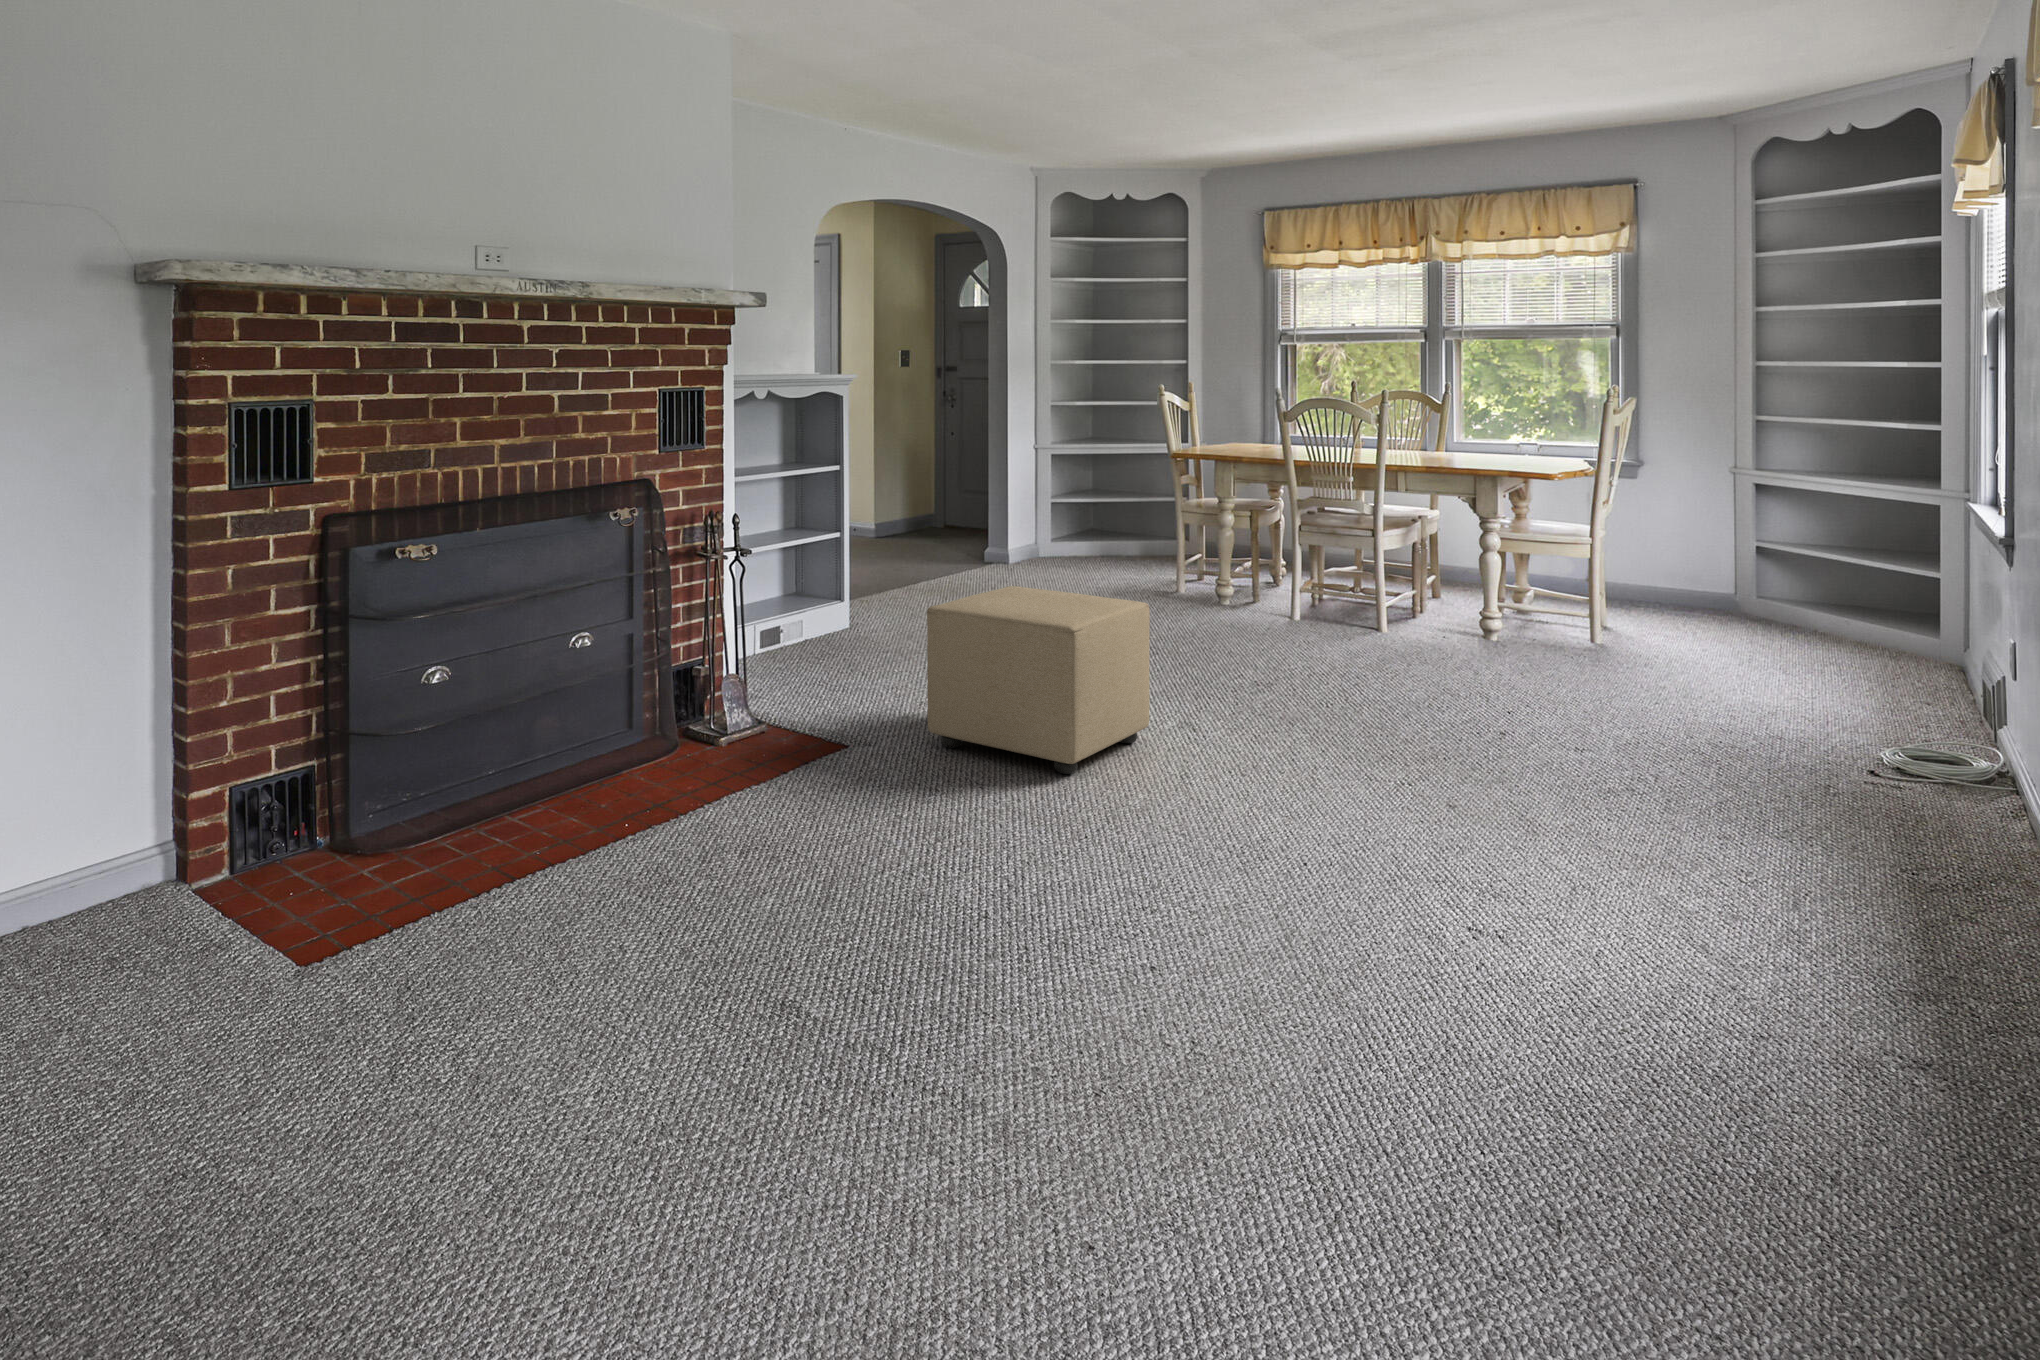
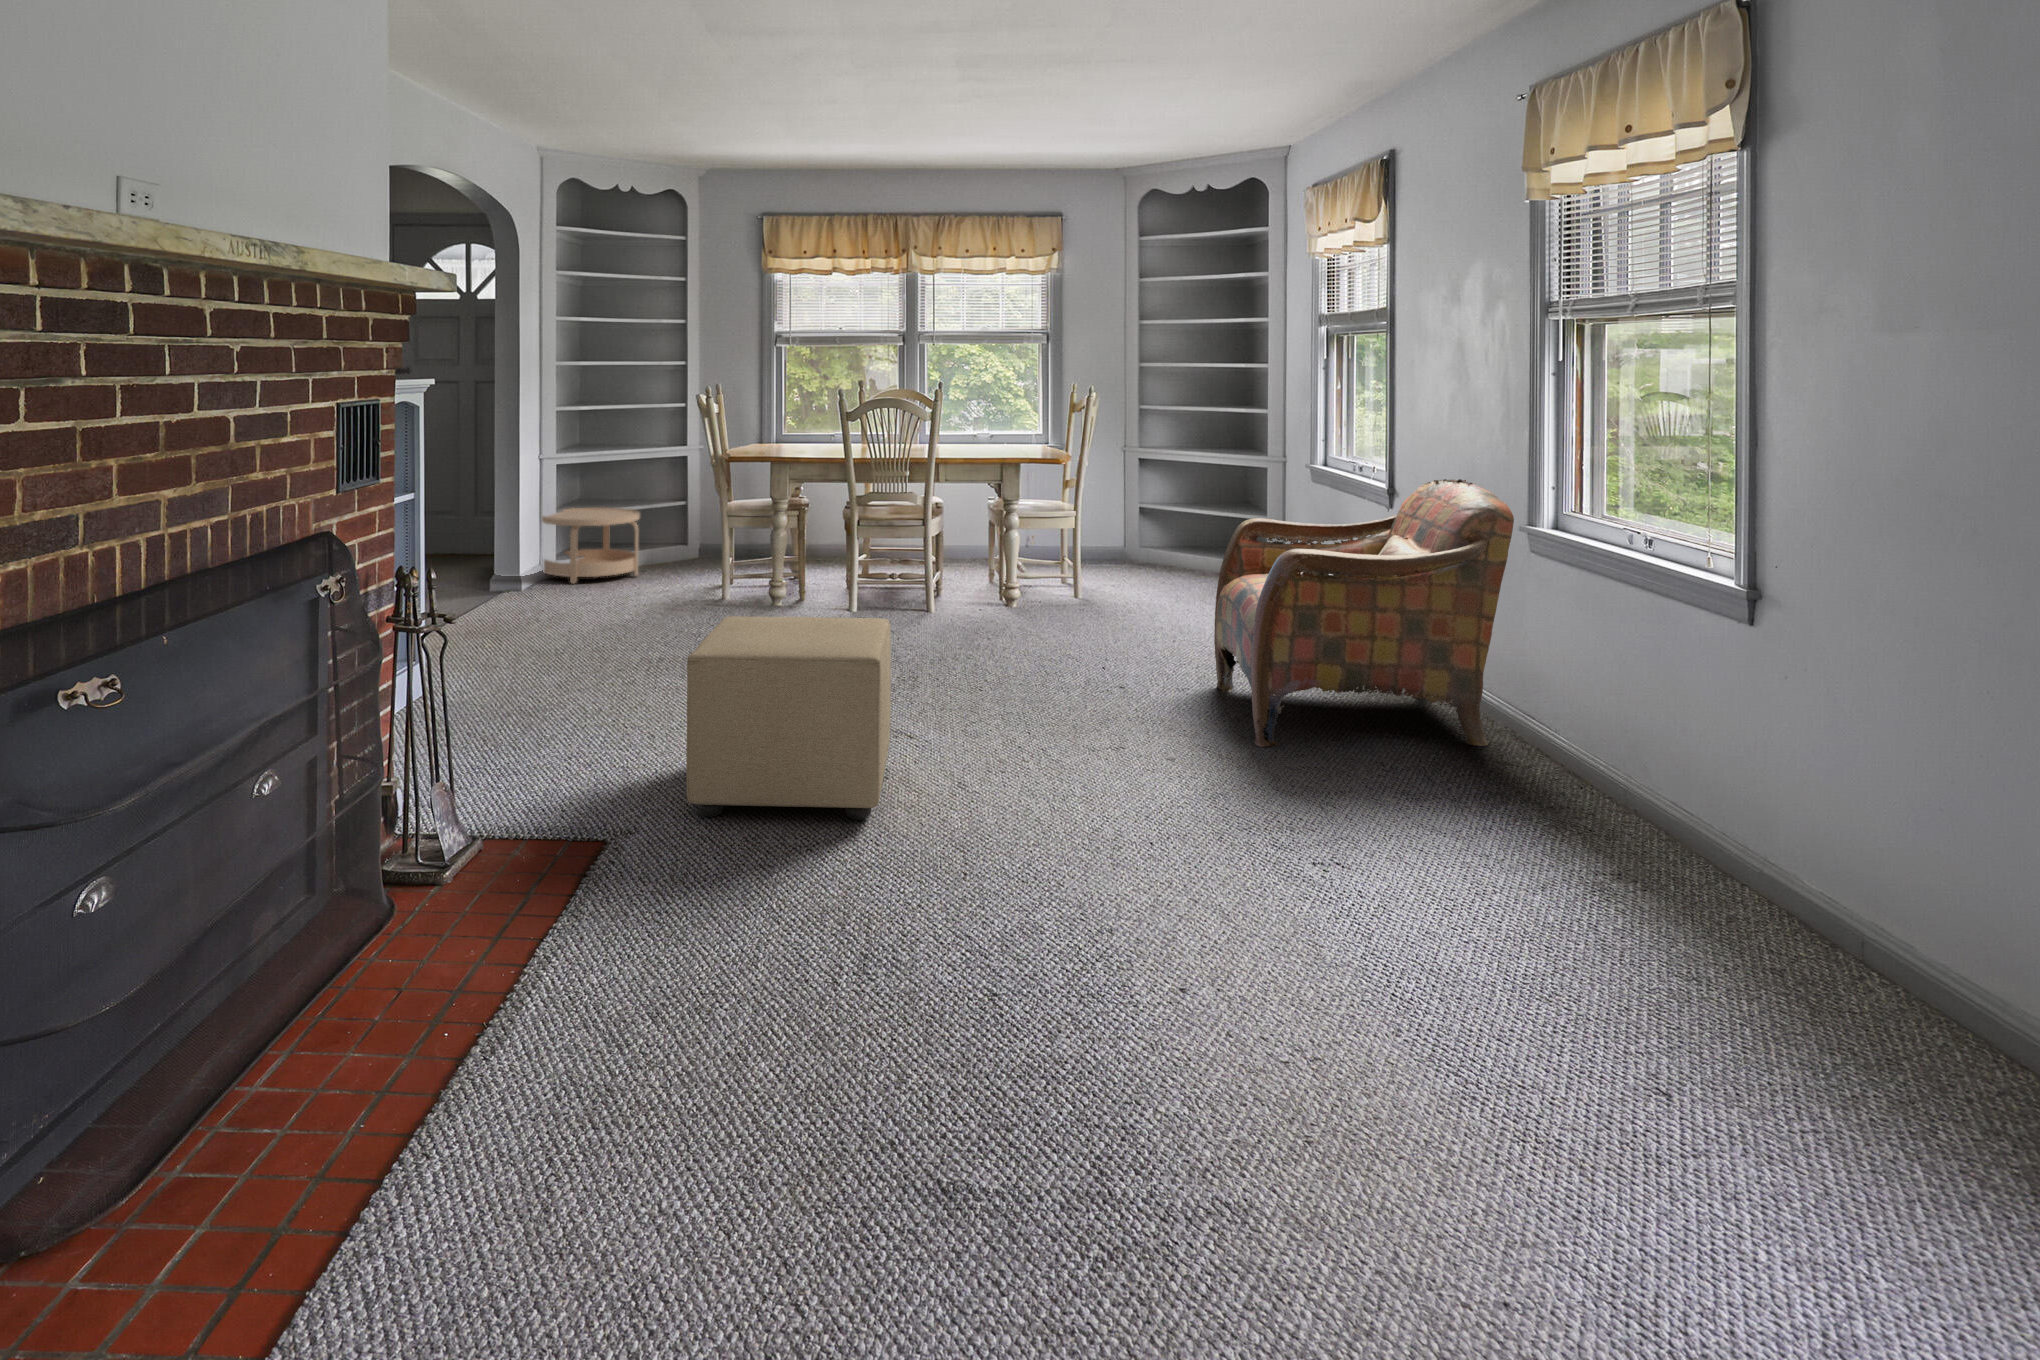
side table: none [1034,500,1126,568] -> present [542,508,640,584]
armchair: none [1588,510,2010,866] -> present [1214,479,1514,747]

